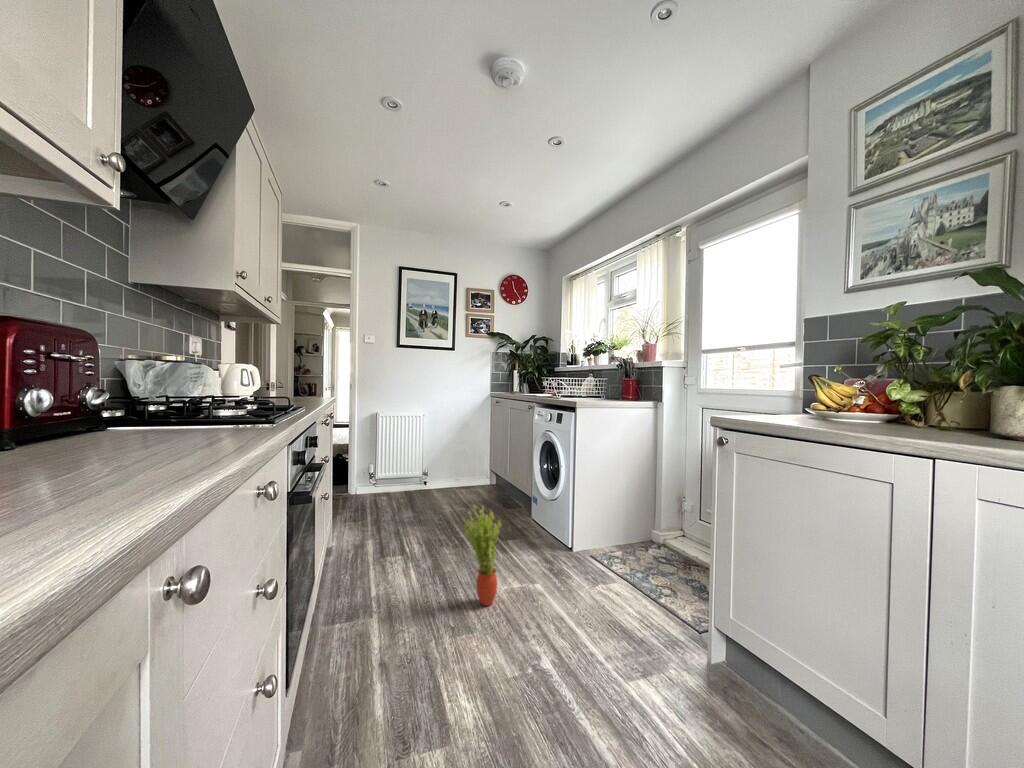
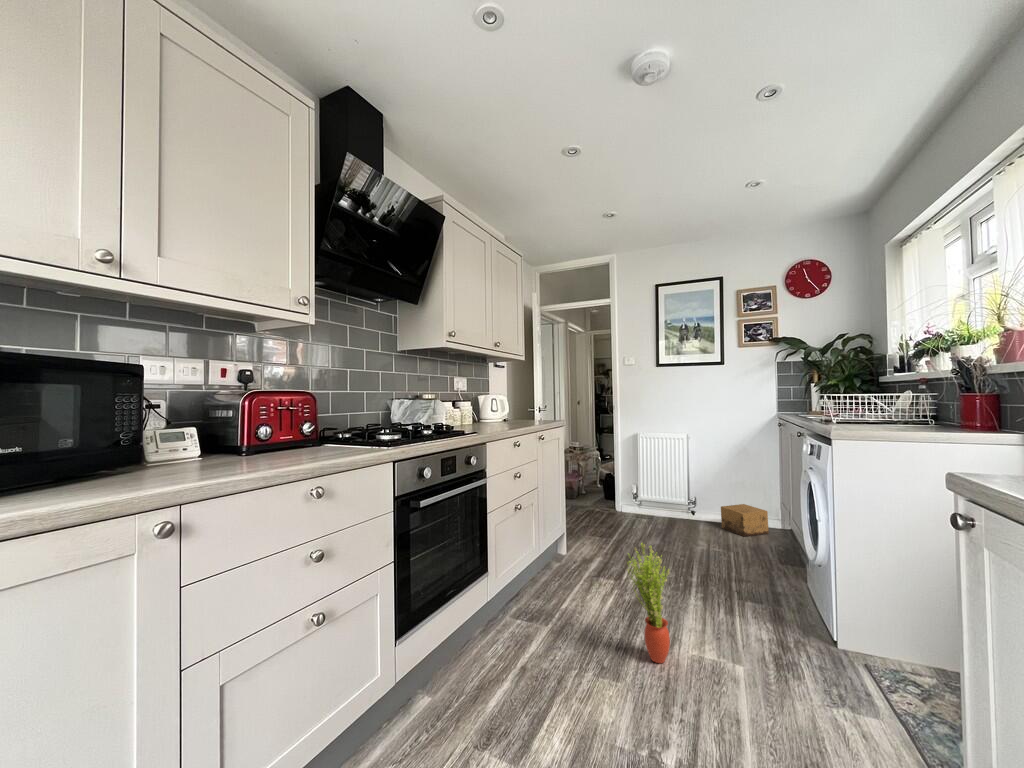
cardboard box: none [452,469,485,495] -> present [721,504,769,537]

